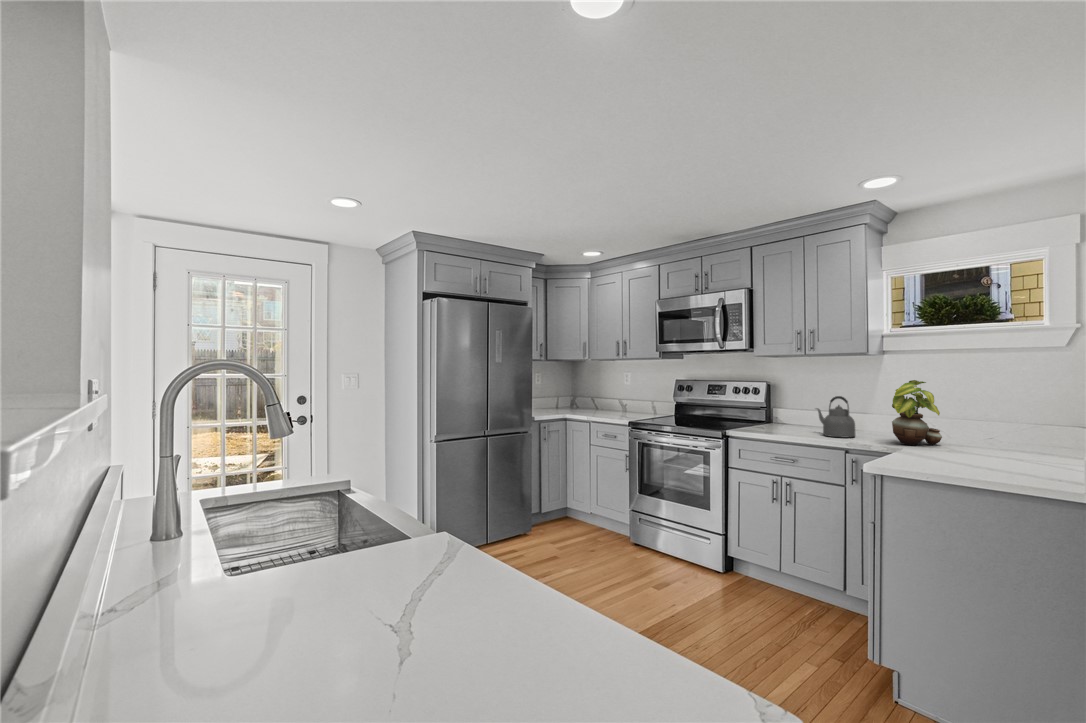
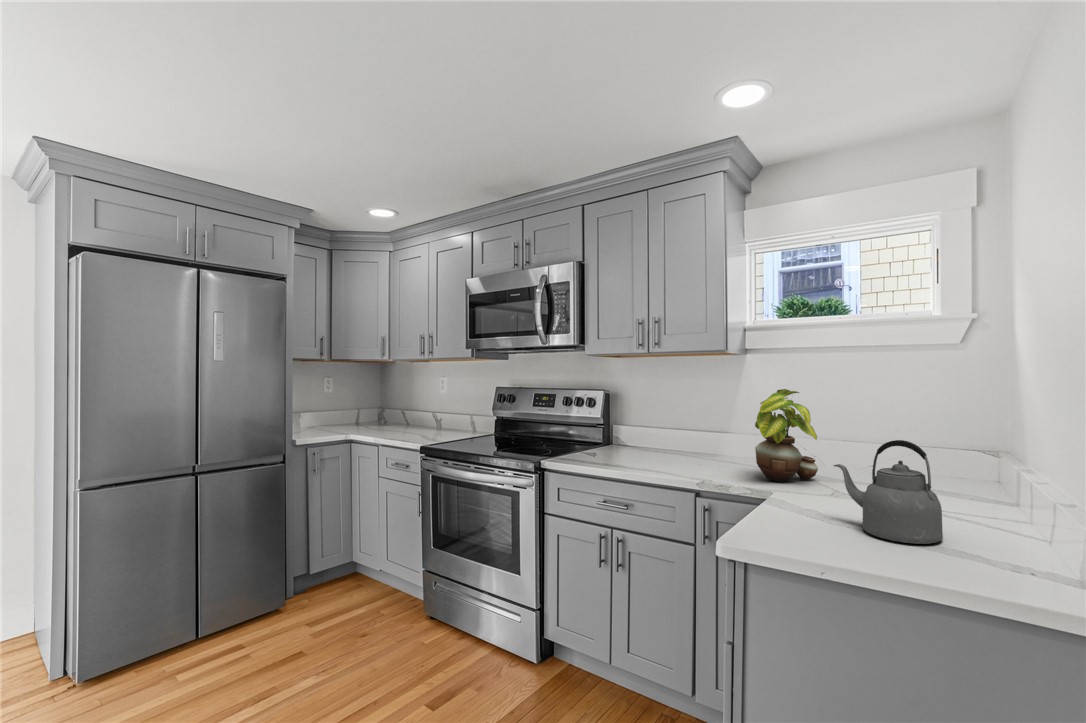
kettle: present [816,396,856,437] -> present [834,440,943,544]

